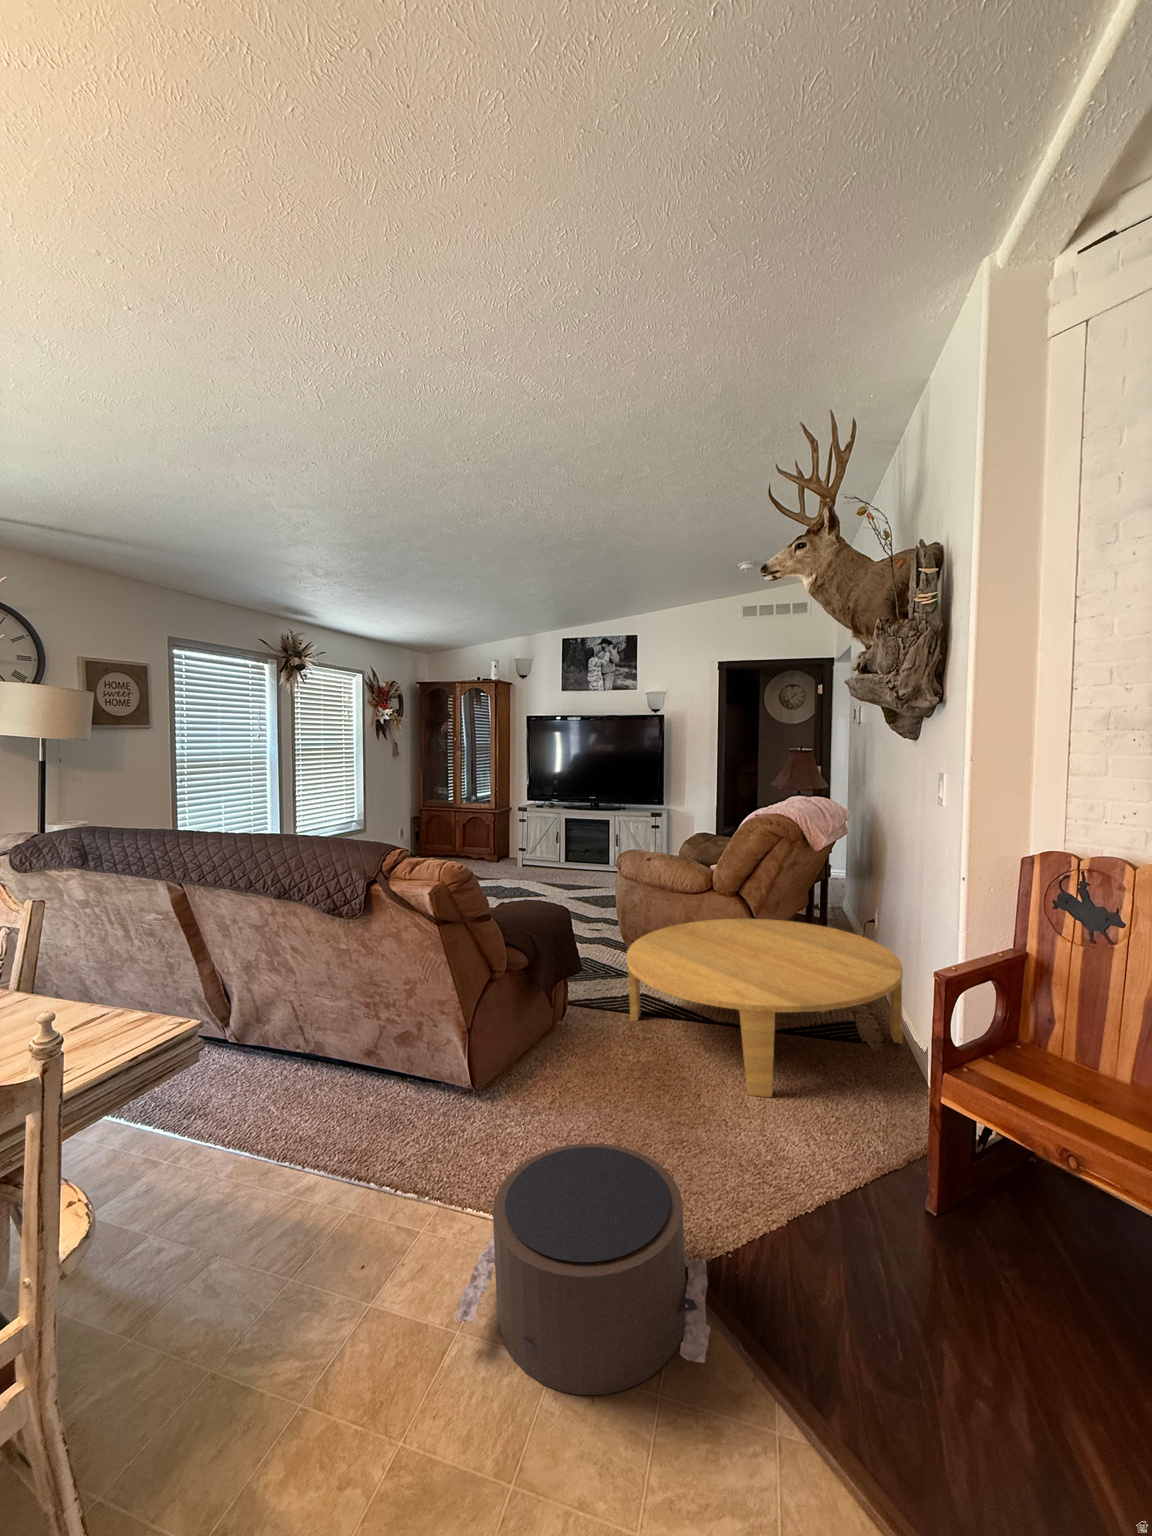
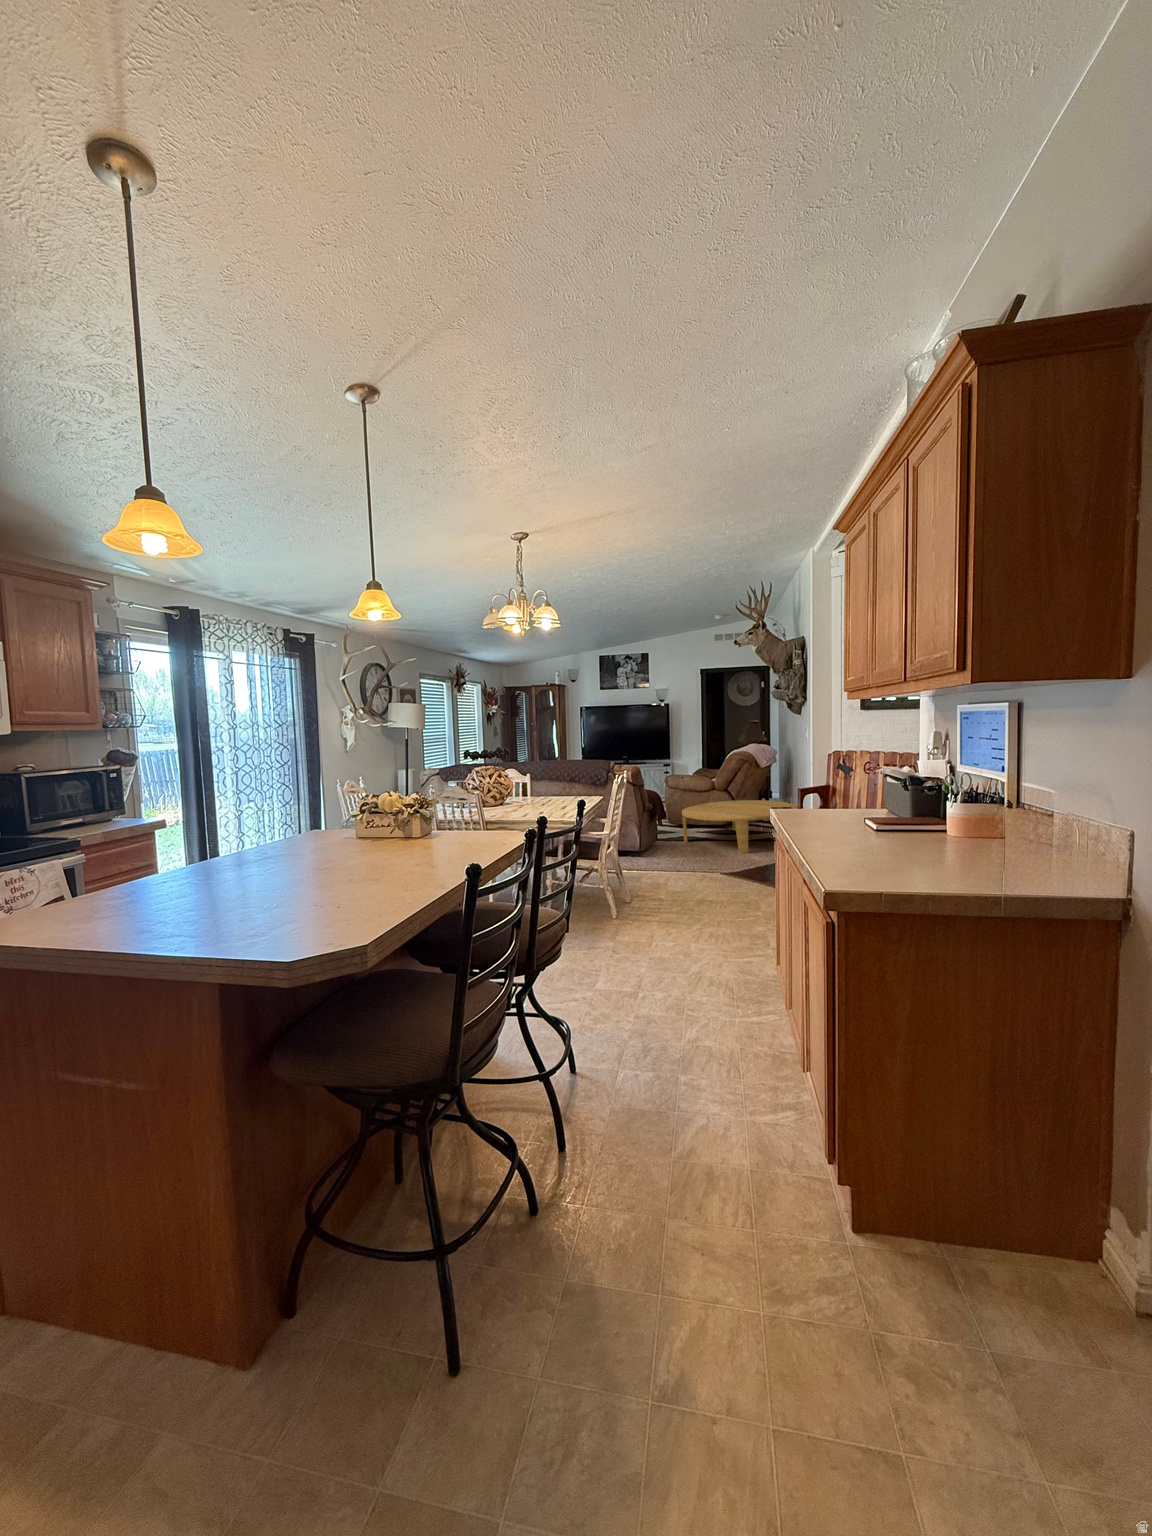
pouf: present [455,1143,711,1395] -> none [669,846,739,889]

